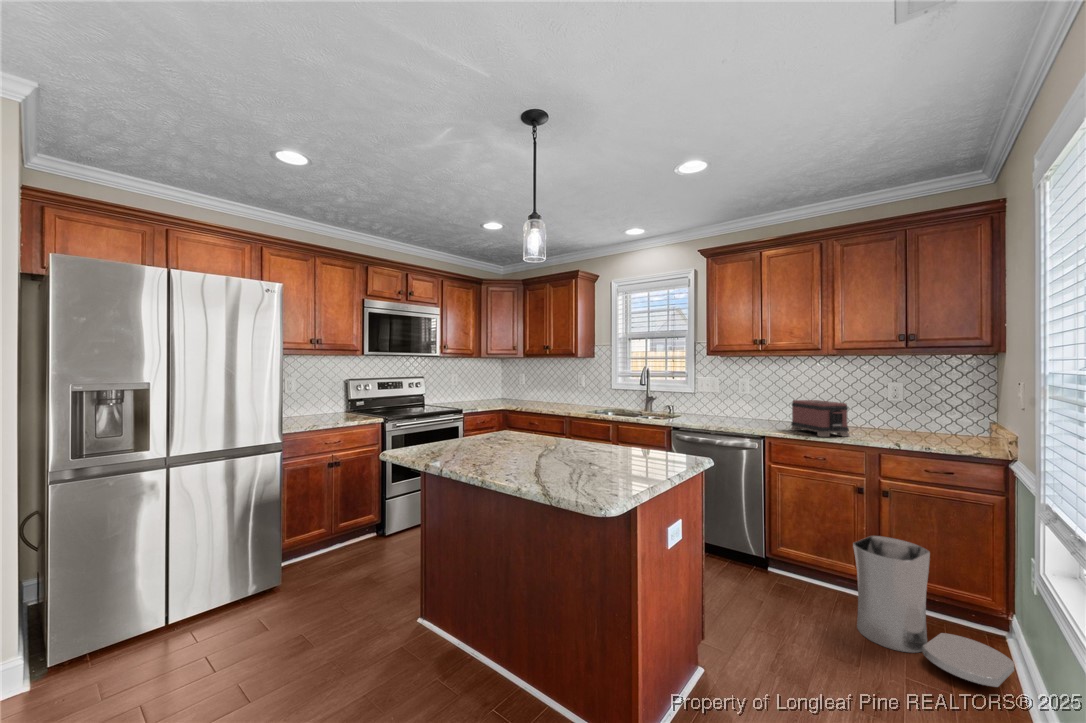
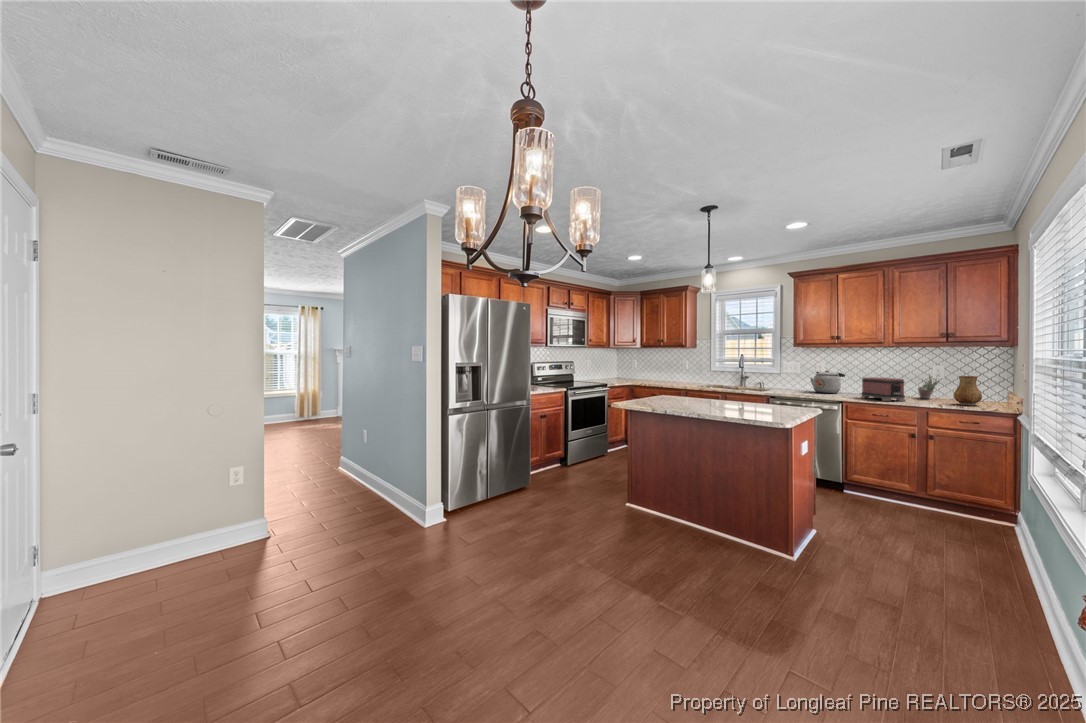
kettle: none [729,389,774,421] -> present [810,370,845,393]
succulent plant: none [866,394,896,431] -> present [918,374,938,399]
ceramic pitcher: none [916,399,956,445] -> present [953,376,982,405]
trash can: present [853,536,1014,687] -> none [909,463,1015,542]

